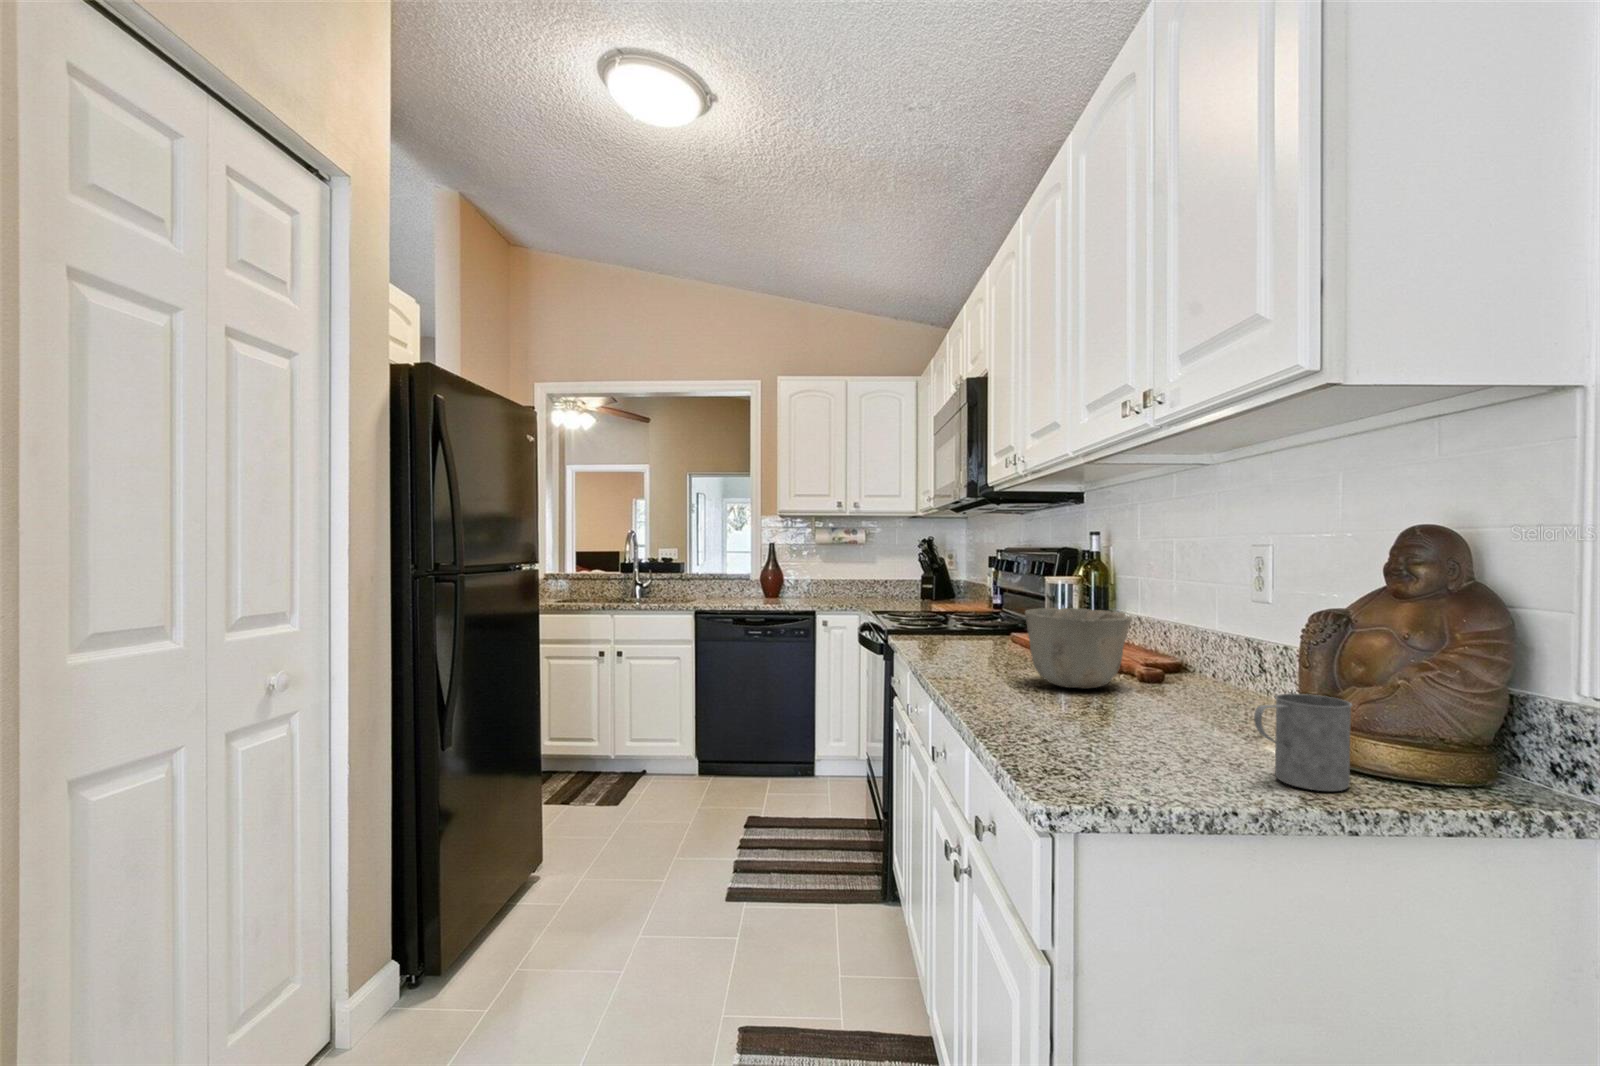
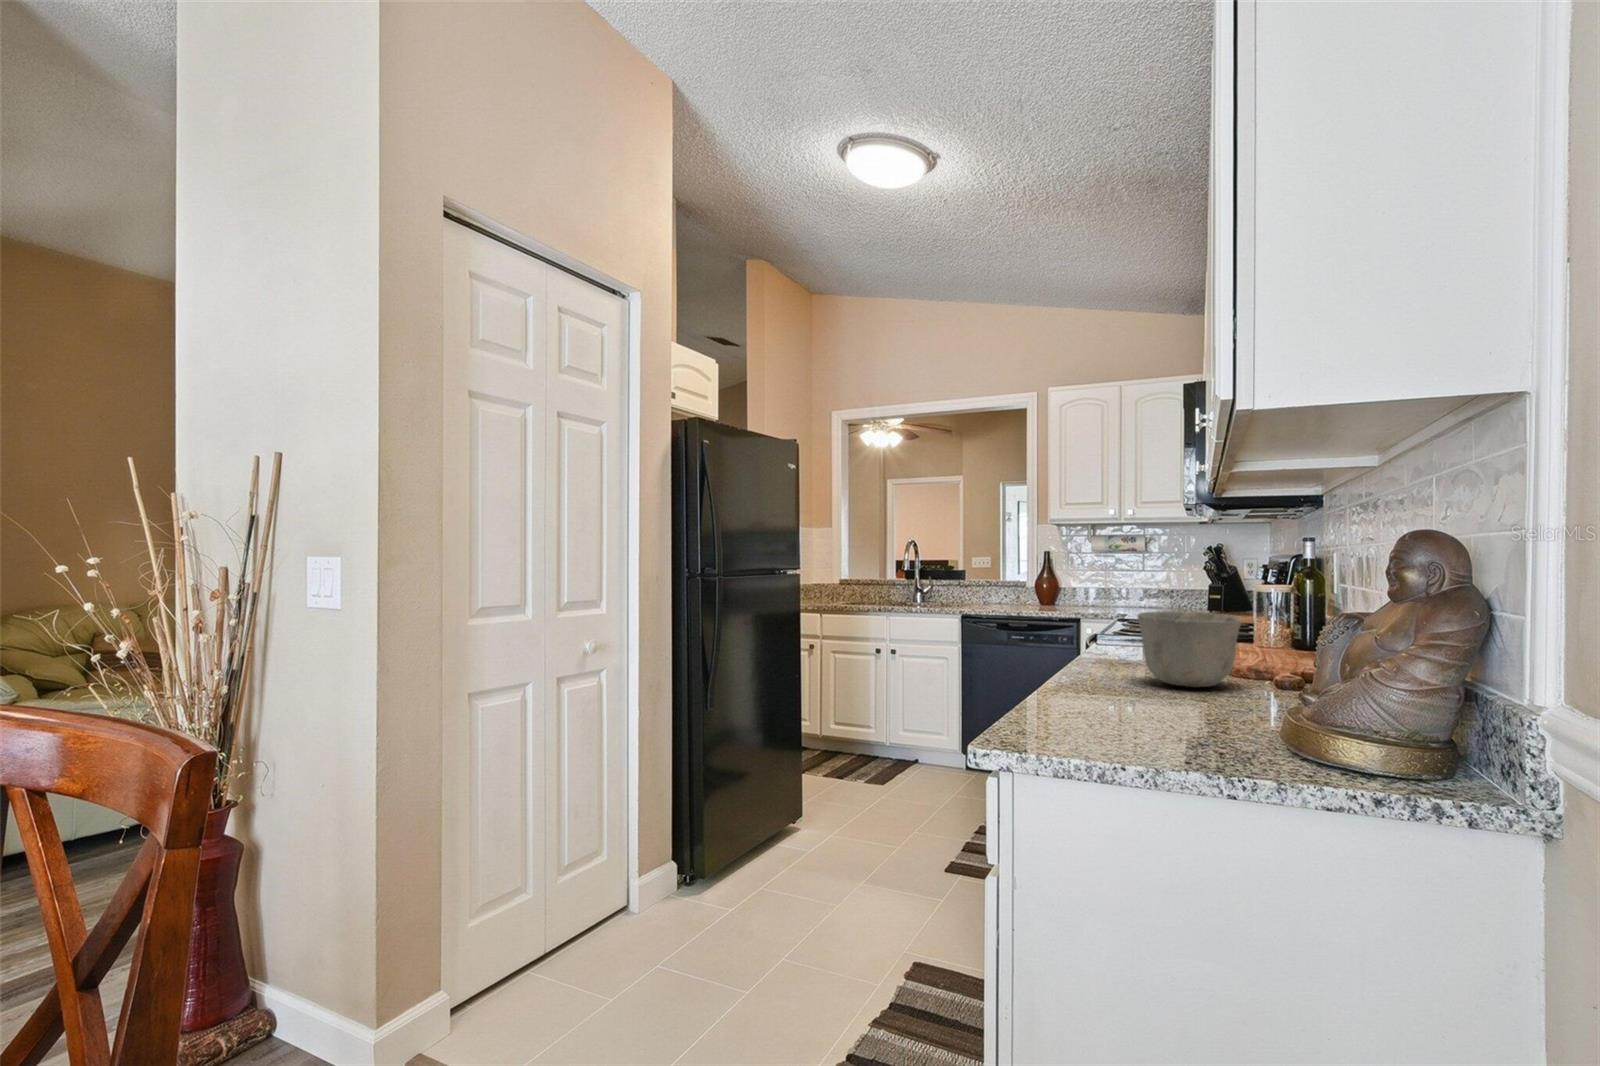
mug: present [1254,694,1352,791] -> none [1179,681,1278,767]

